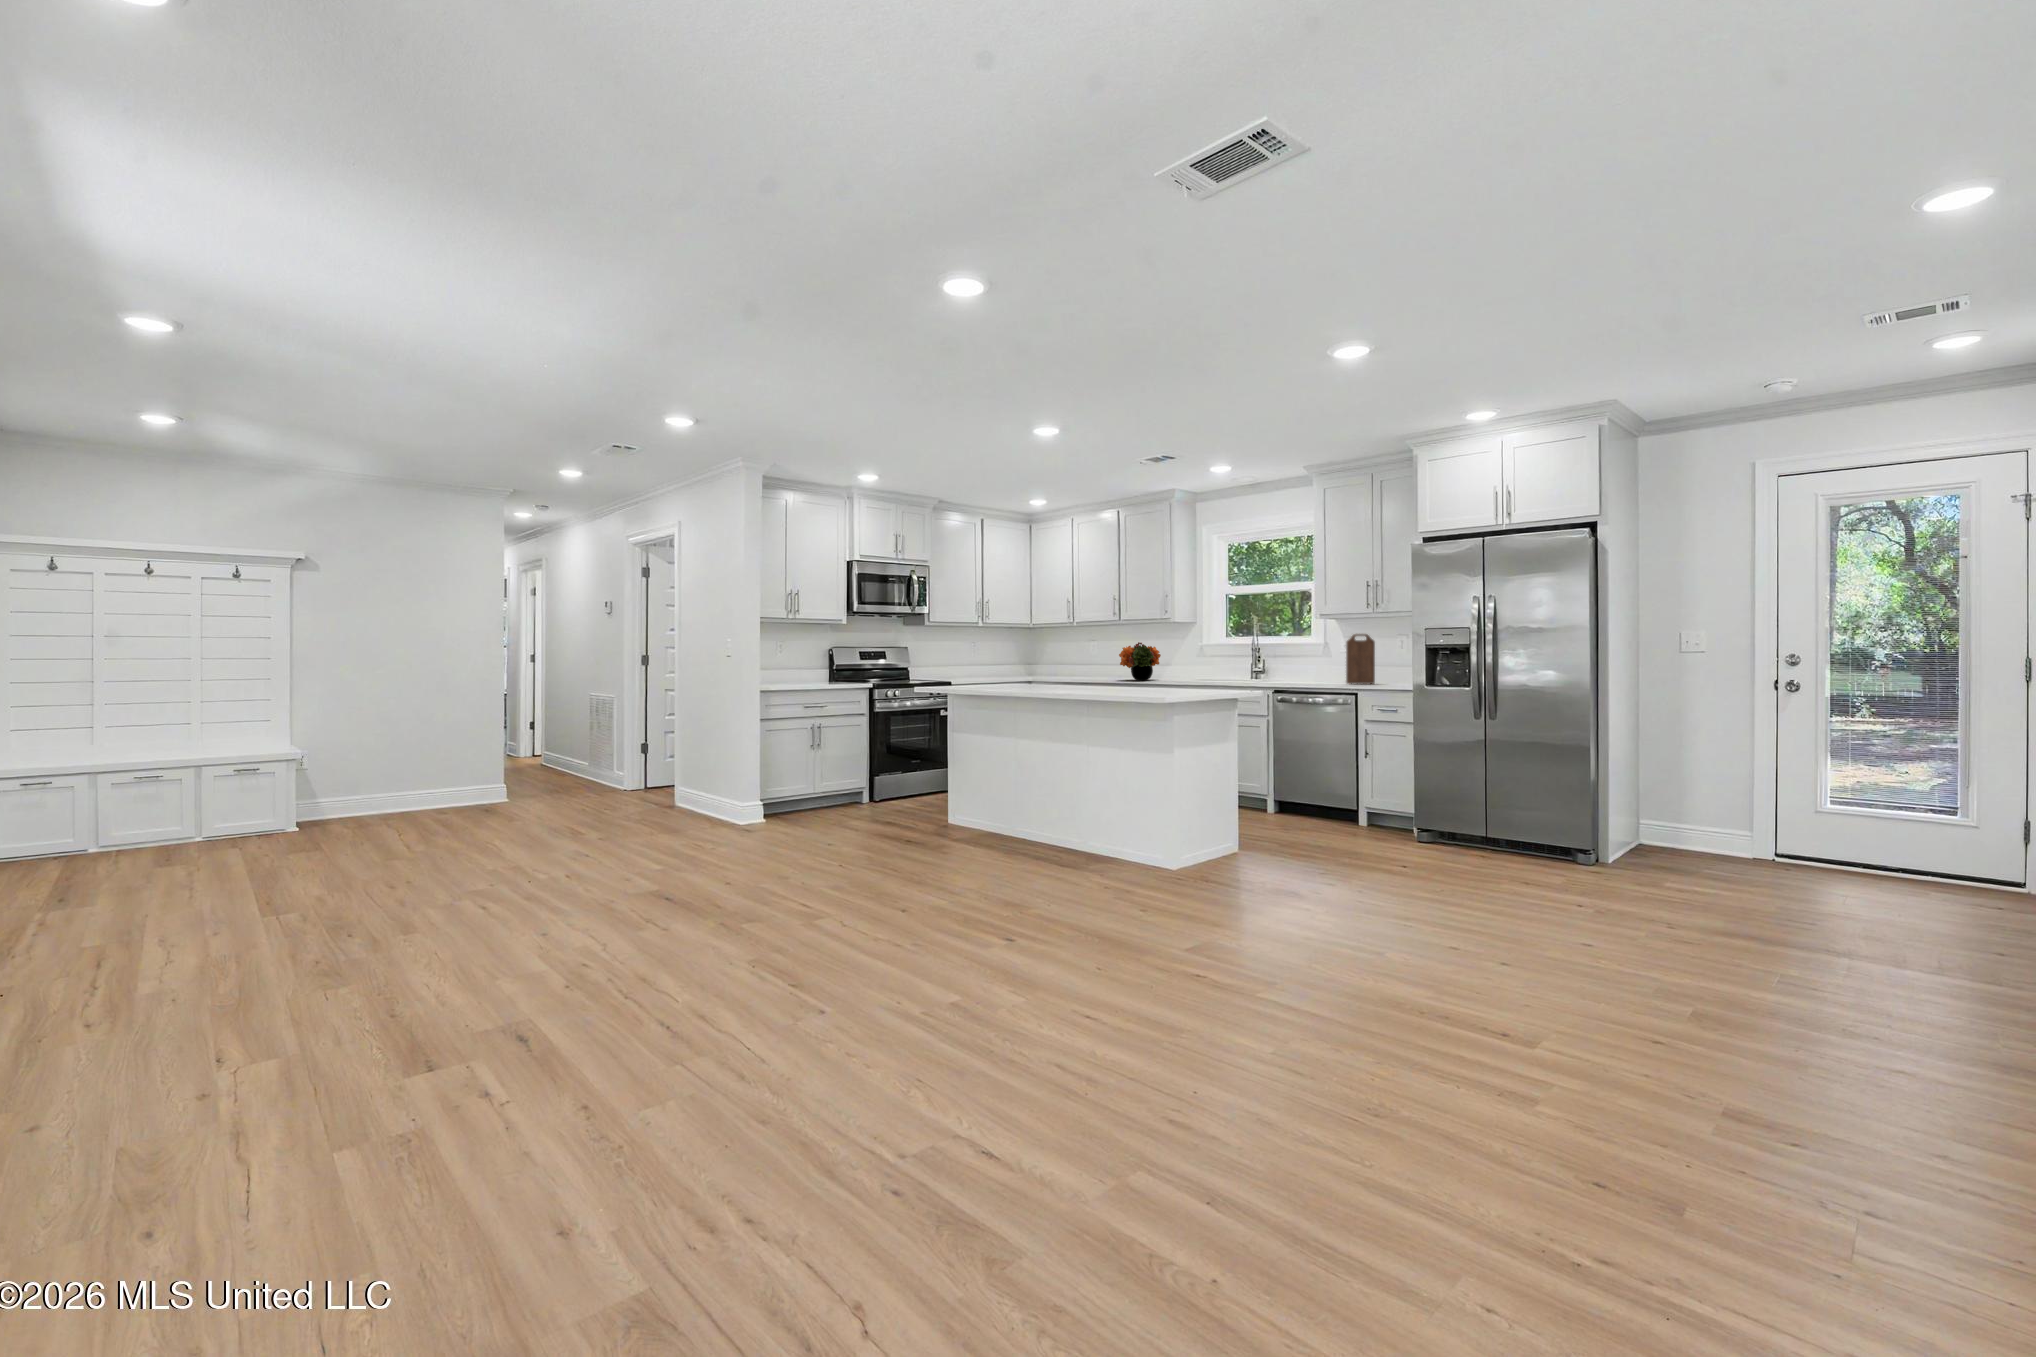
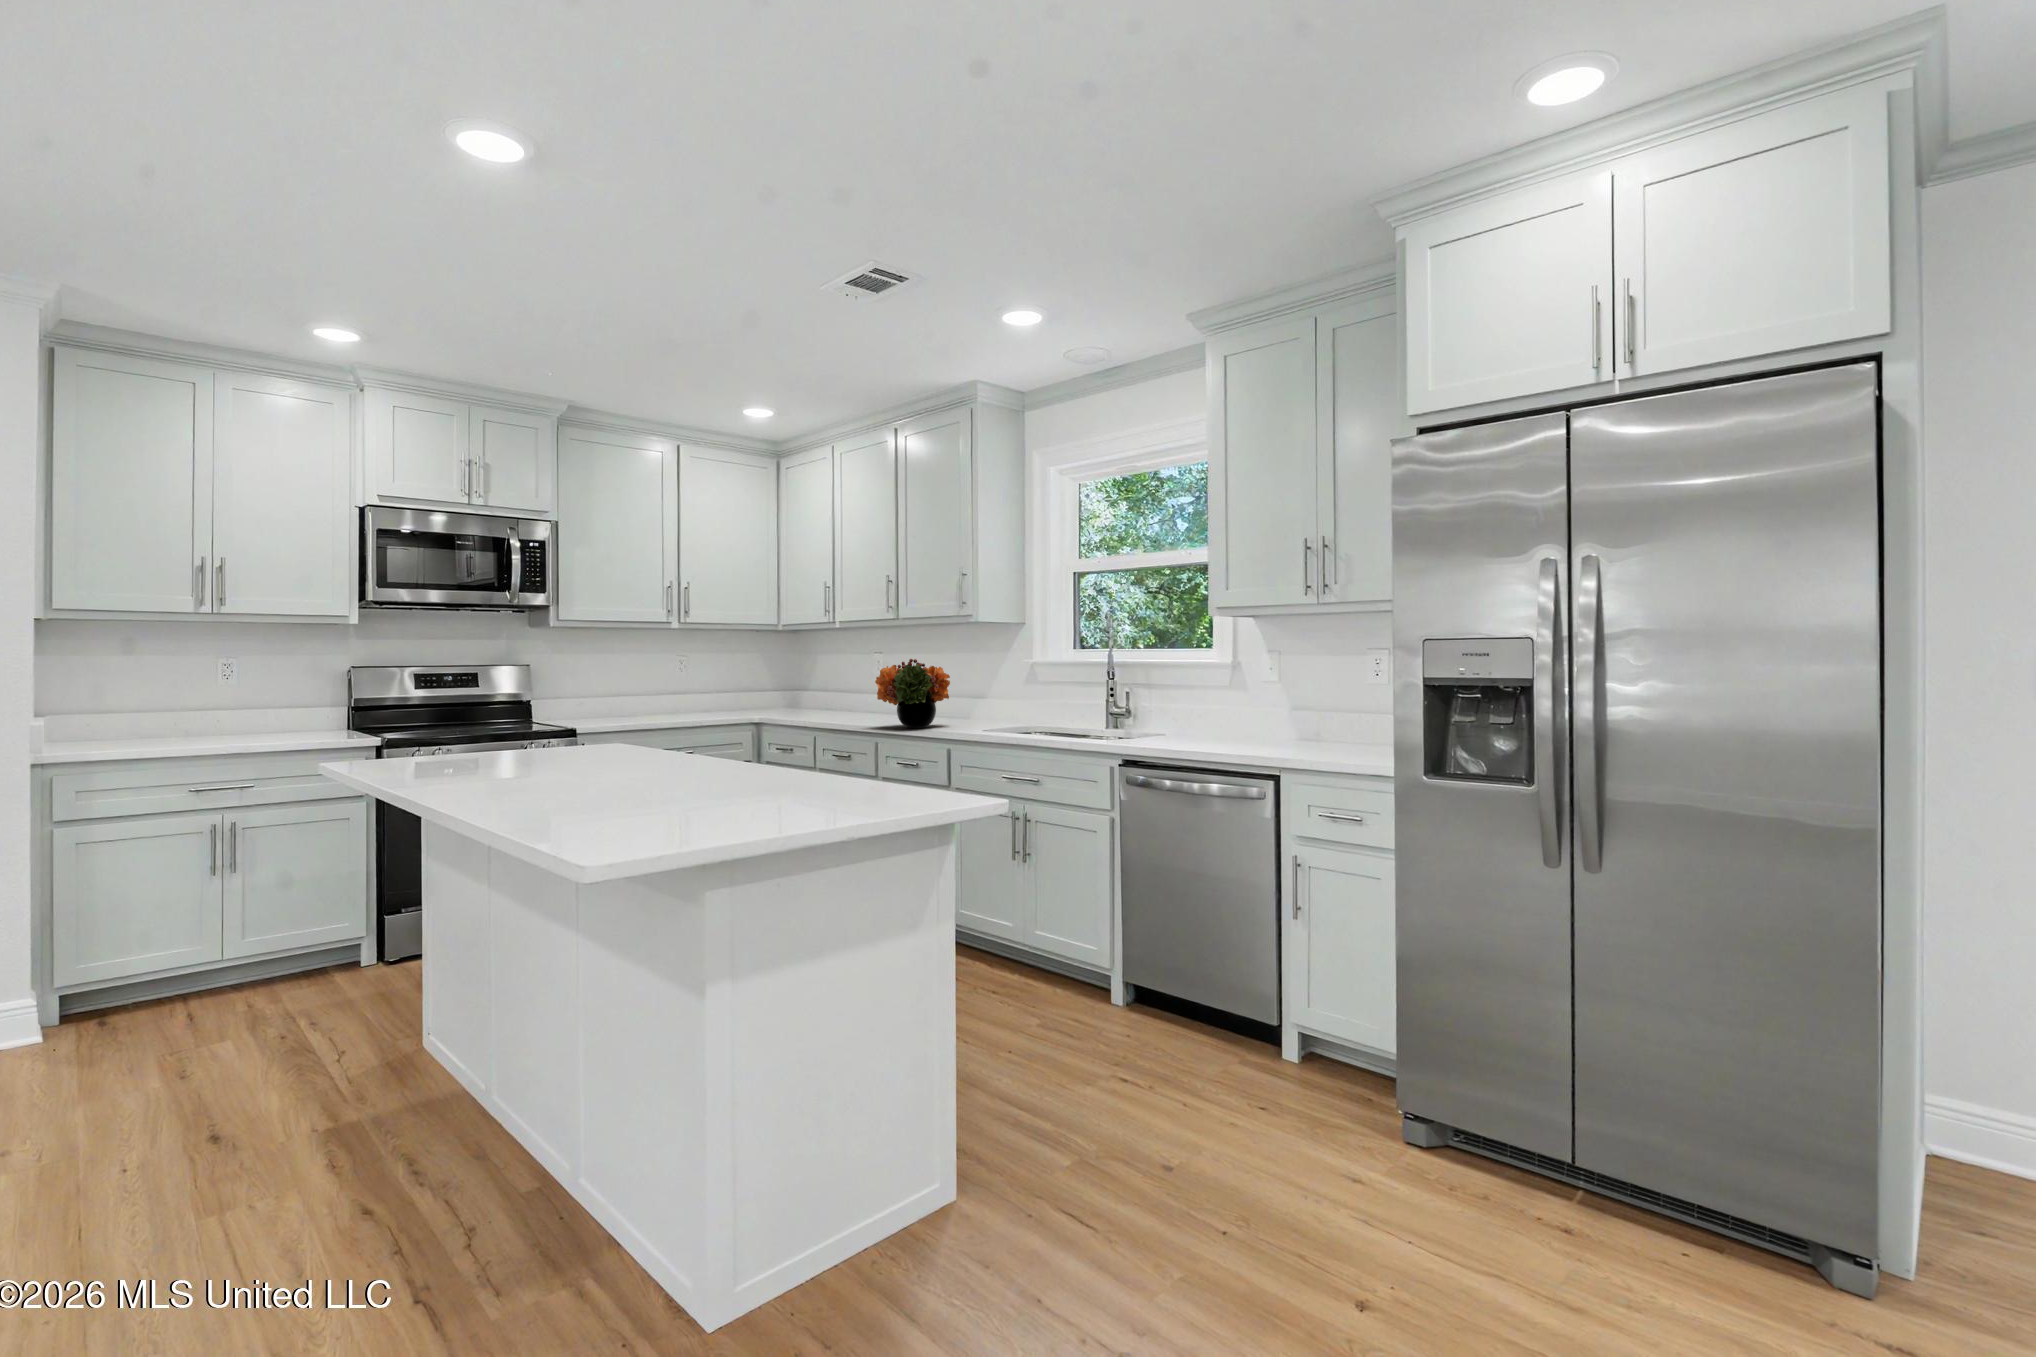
cutting board: present [1346,634,1375,684] -> none [1264,647,1322,748]

